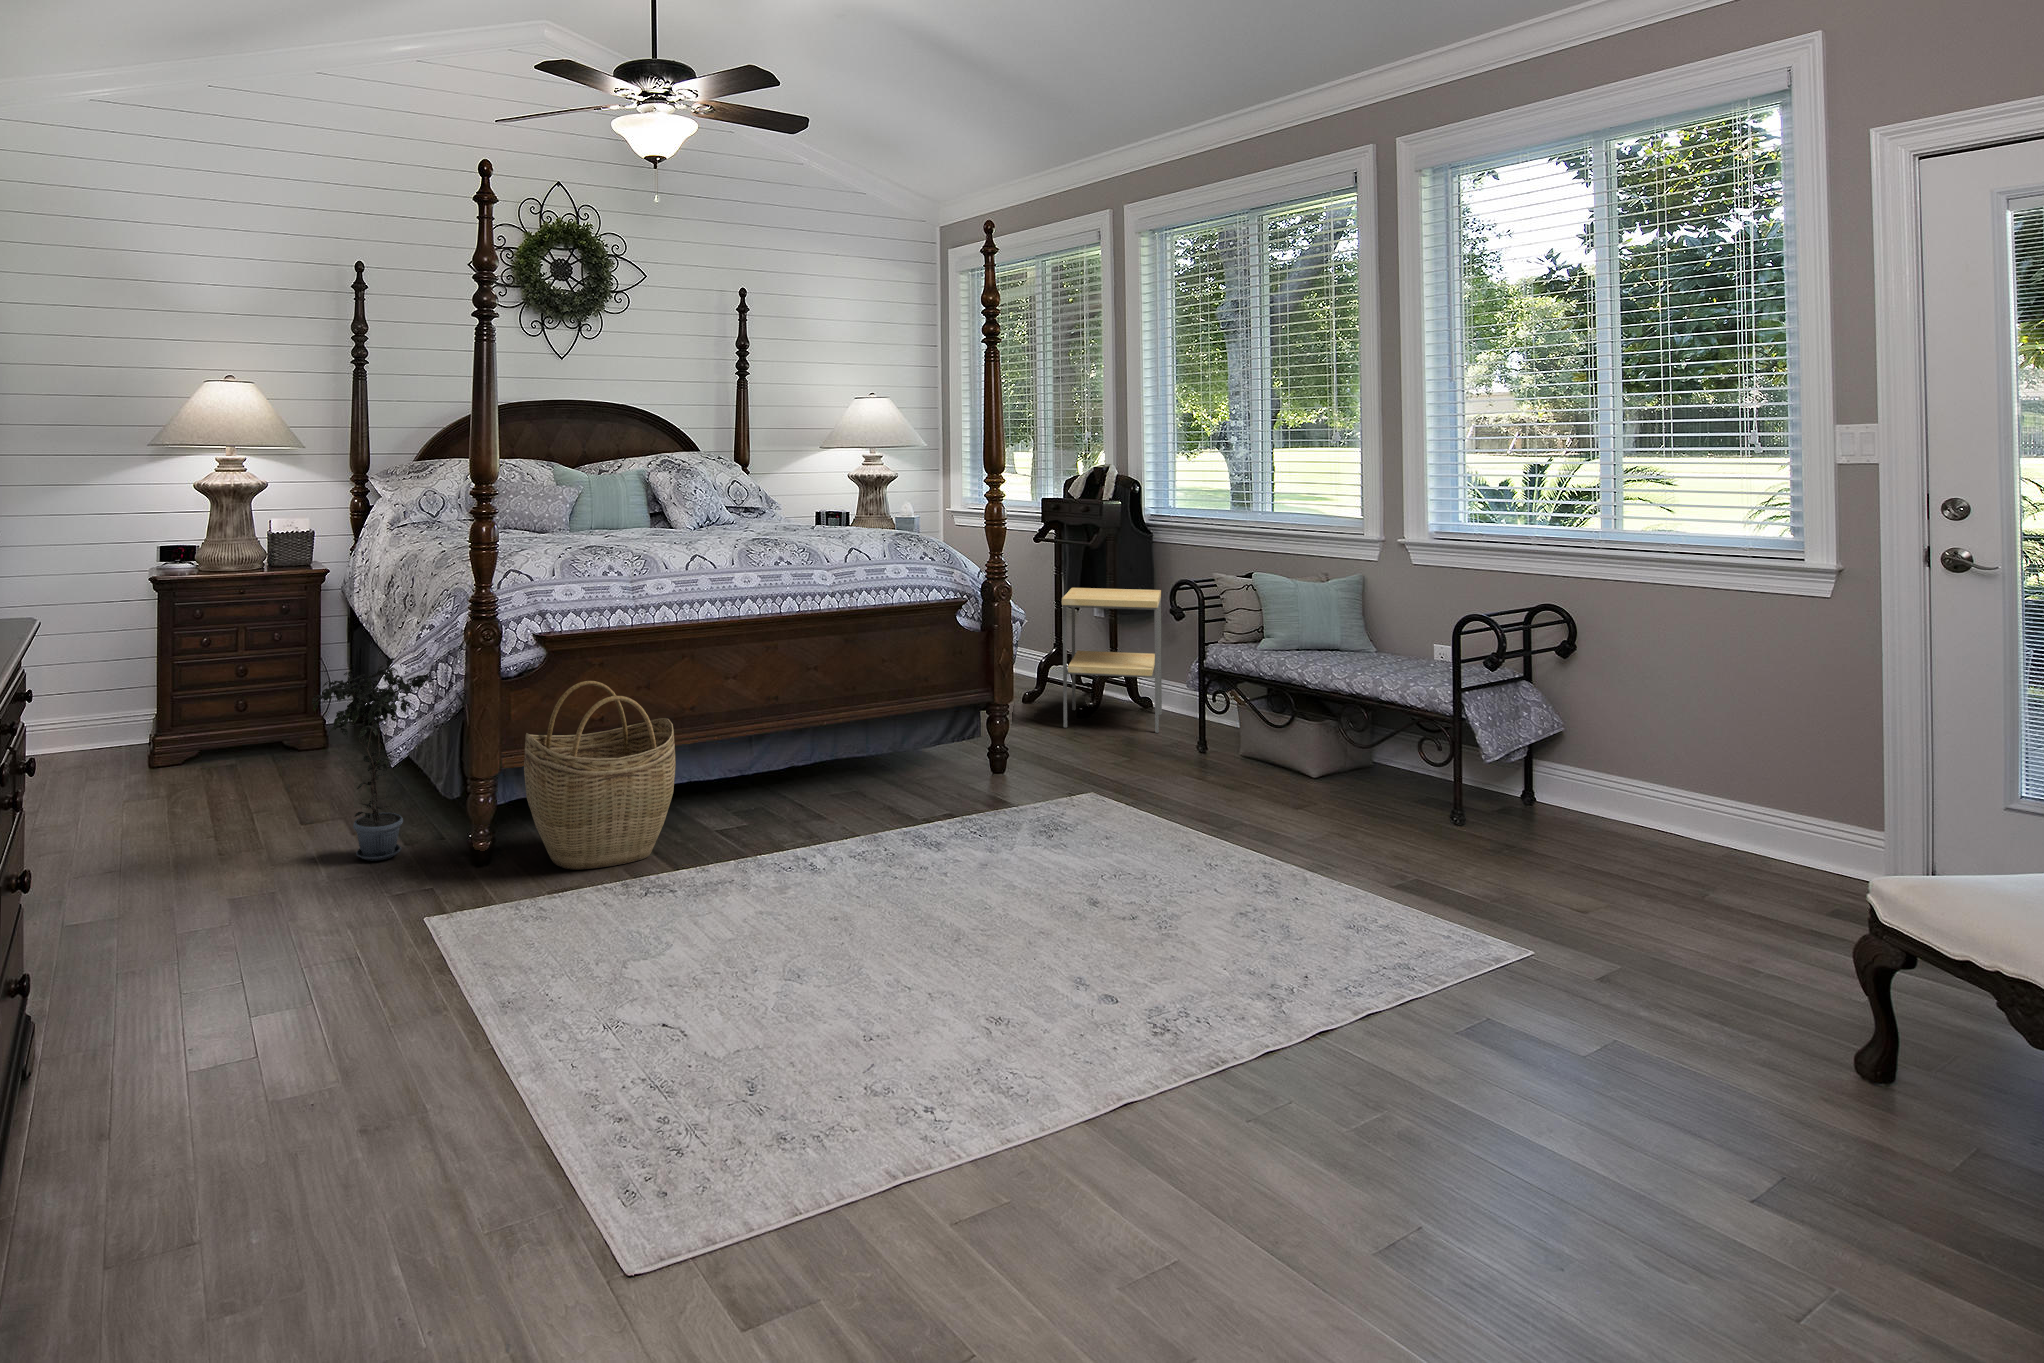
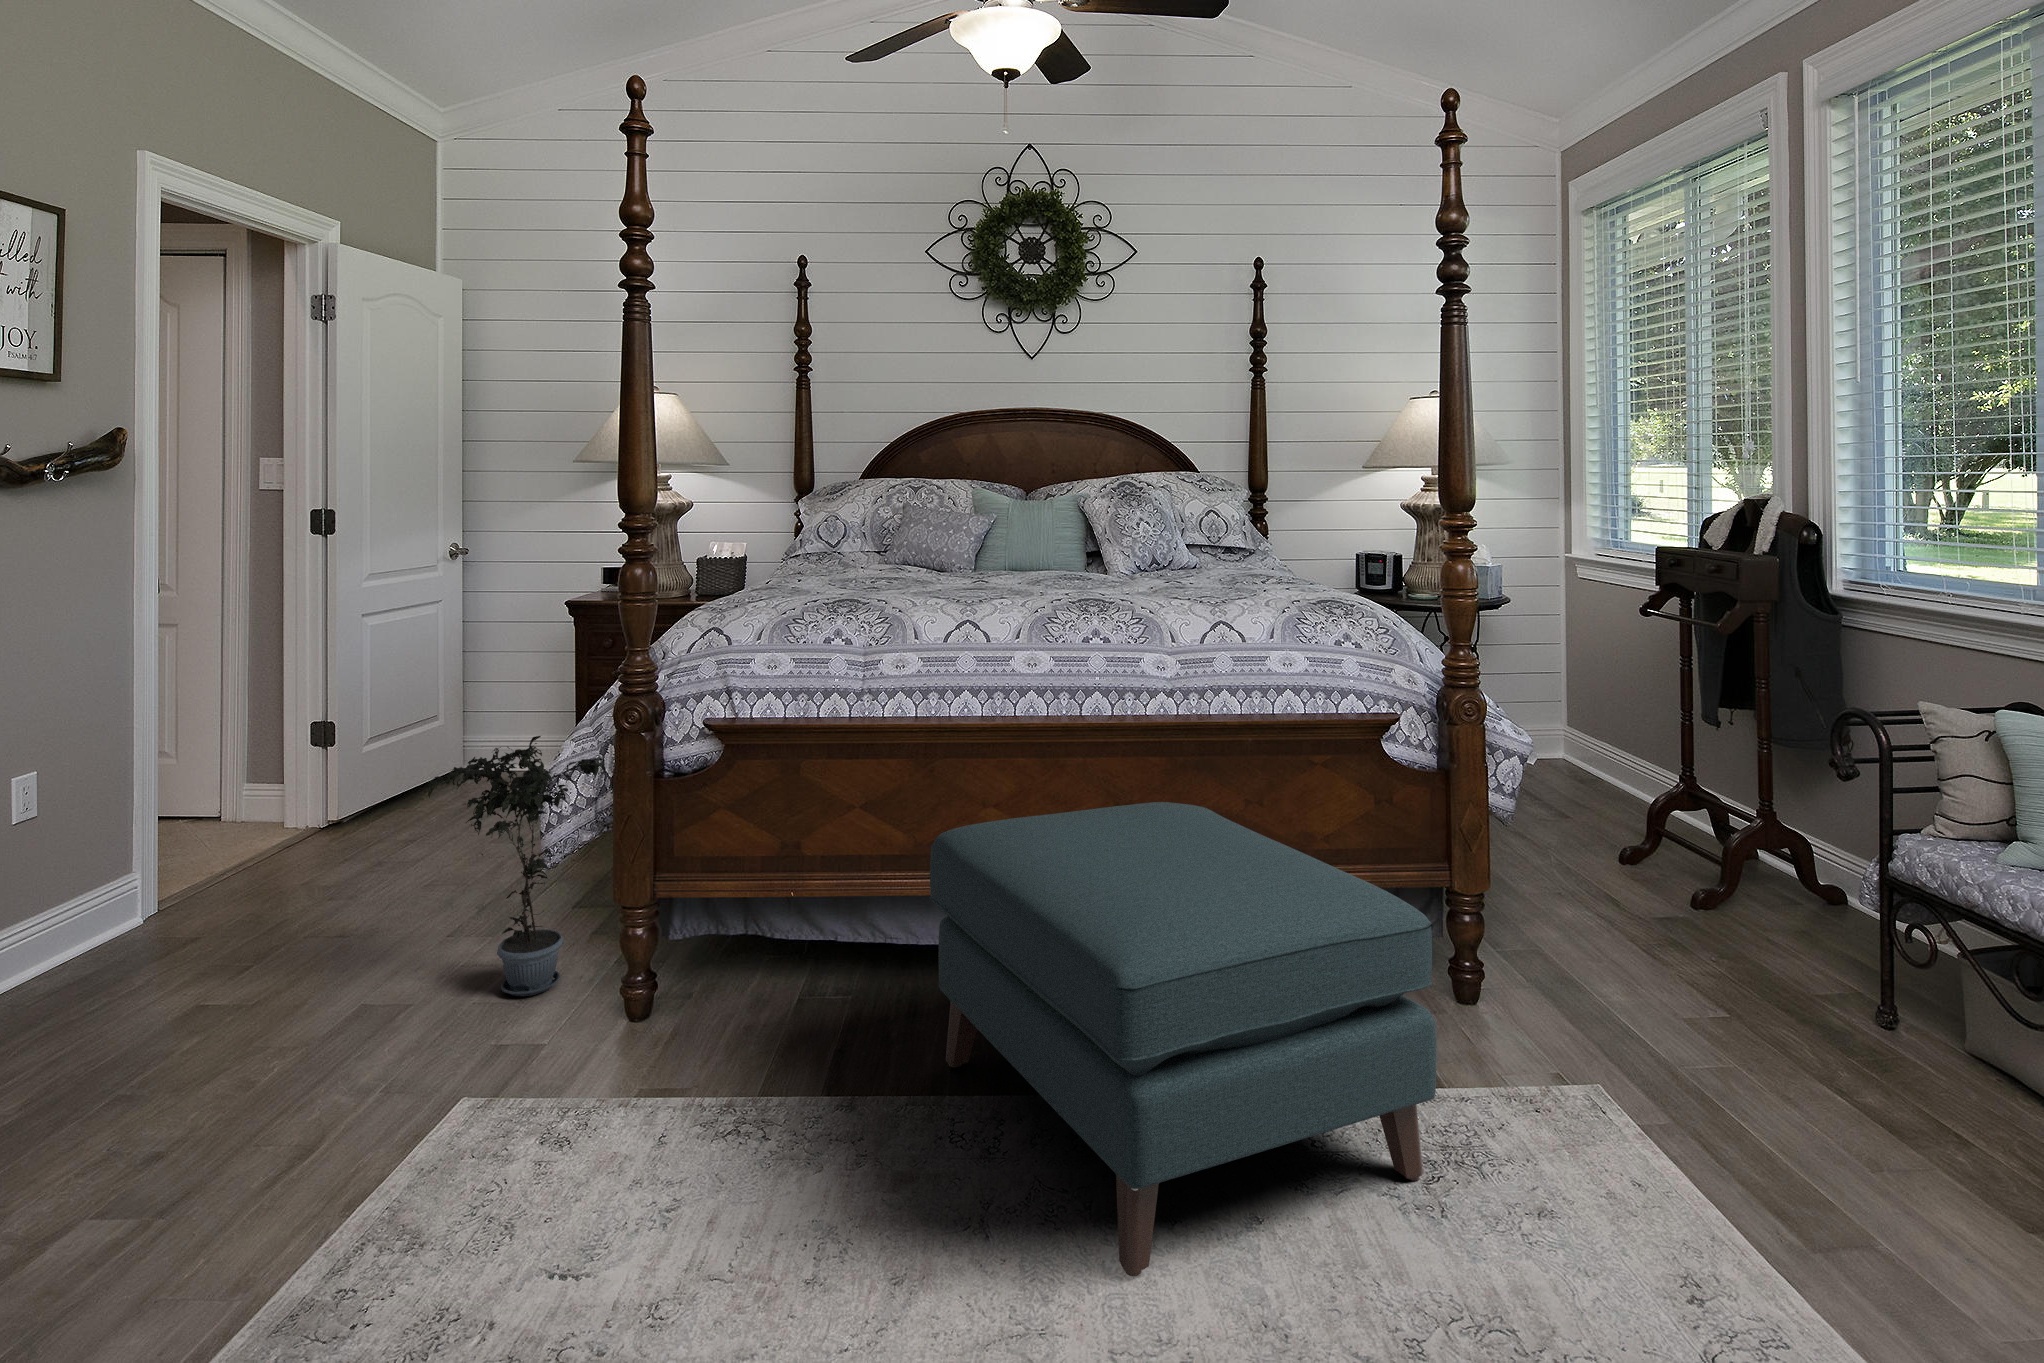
side table: present [1062,588,1162,733] -> none [1644,693,1849,959]
ottoman: none [725,663,1054,889] -> present [929,802,1437,1276]
woven basket: present [524,681,676,870] -> none [642,792,861,1075]

